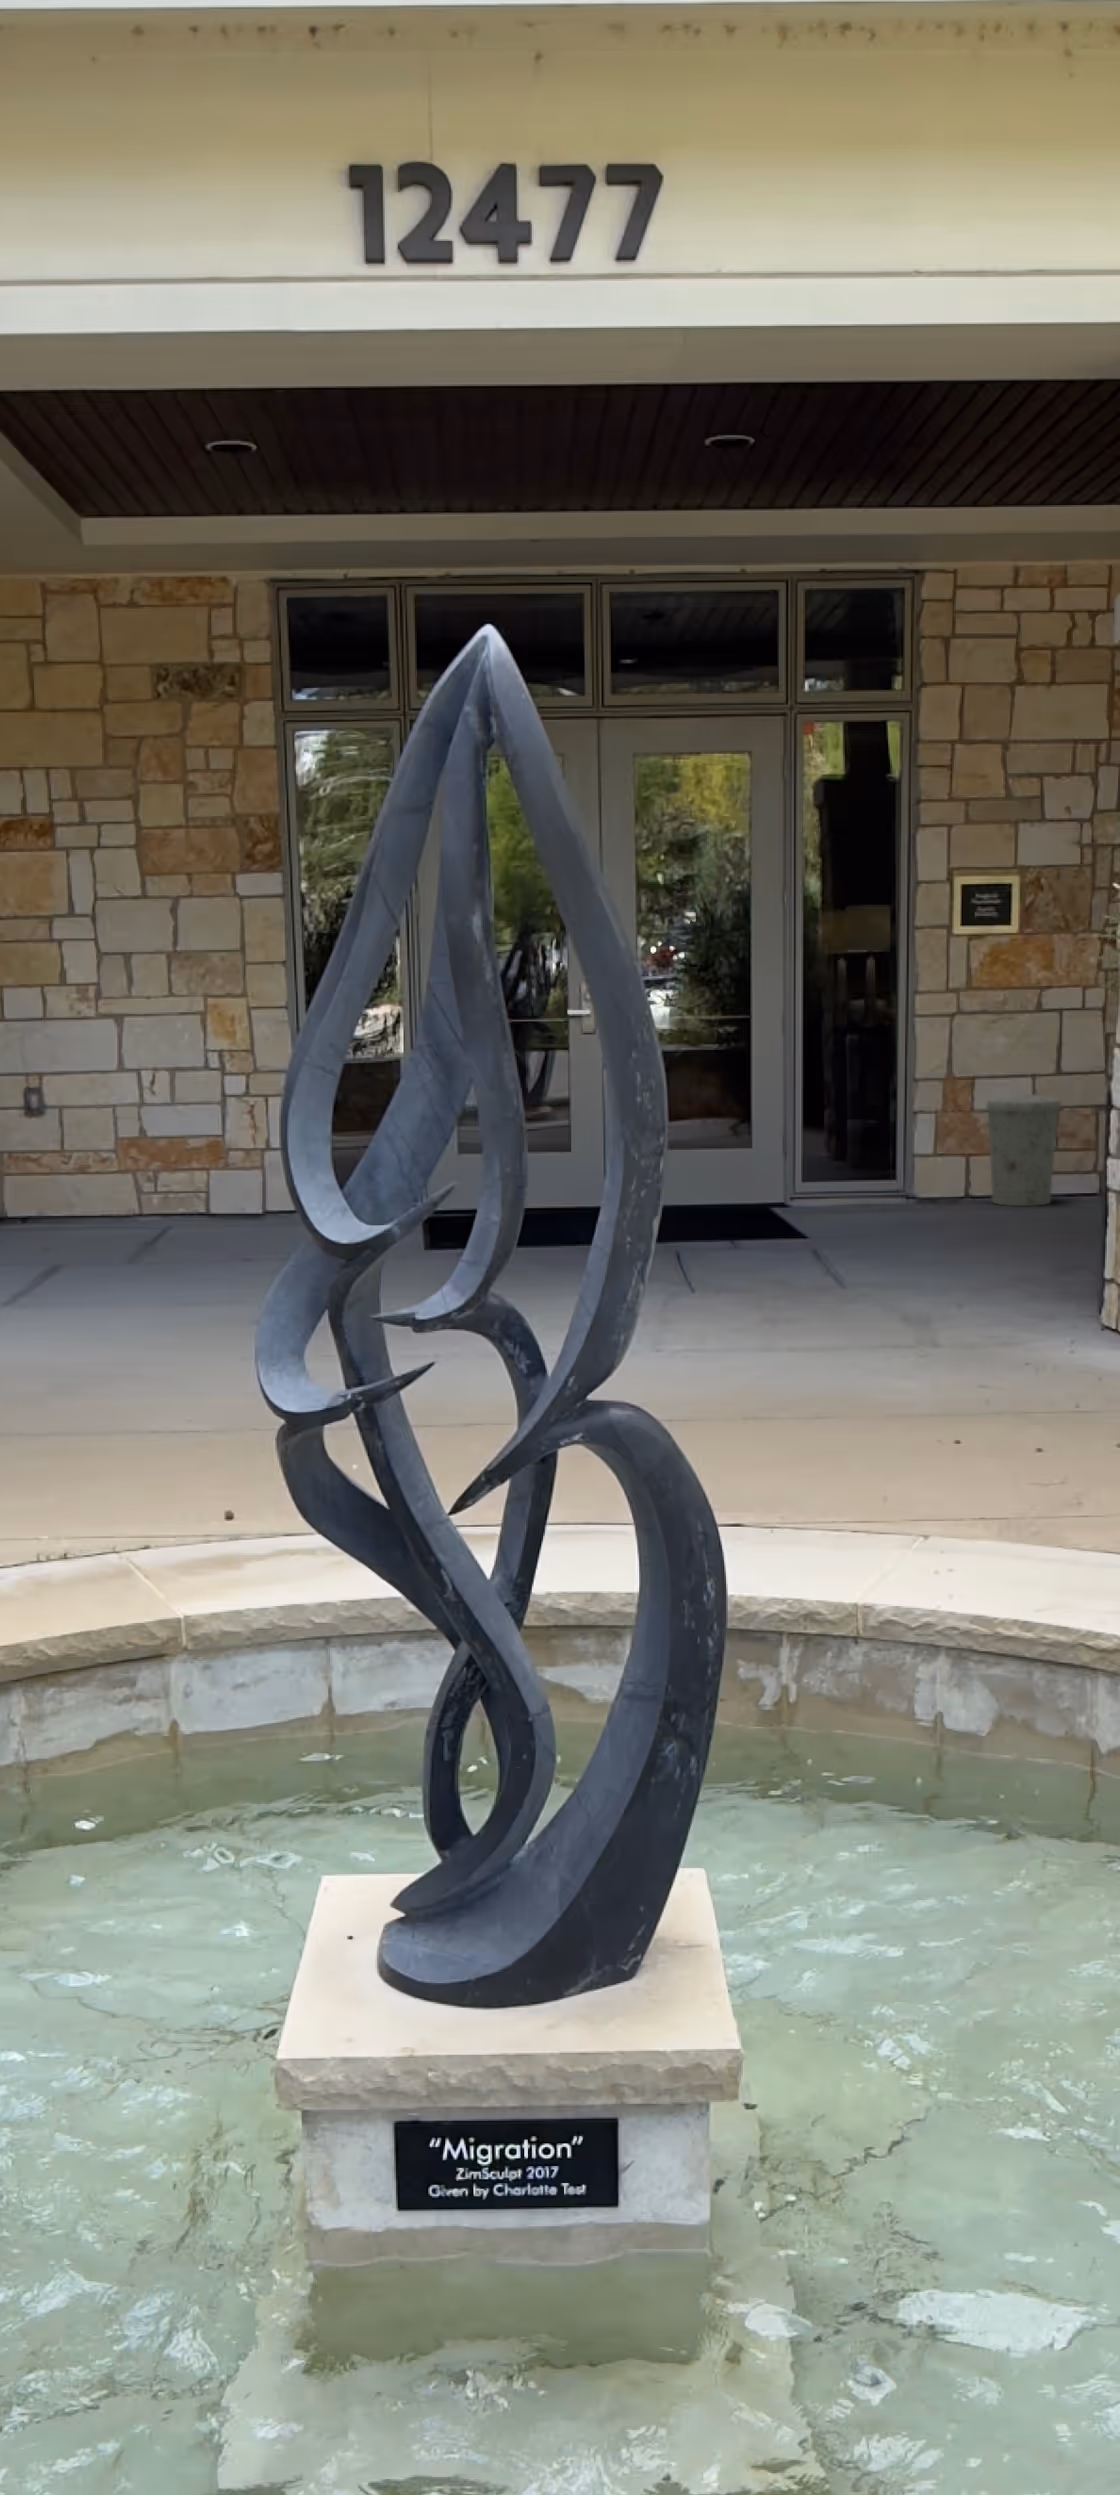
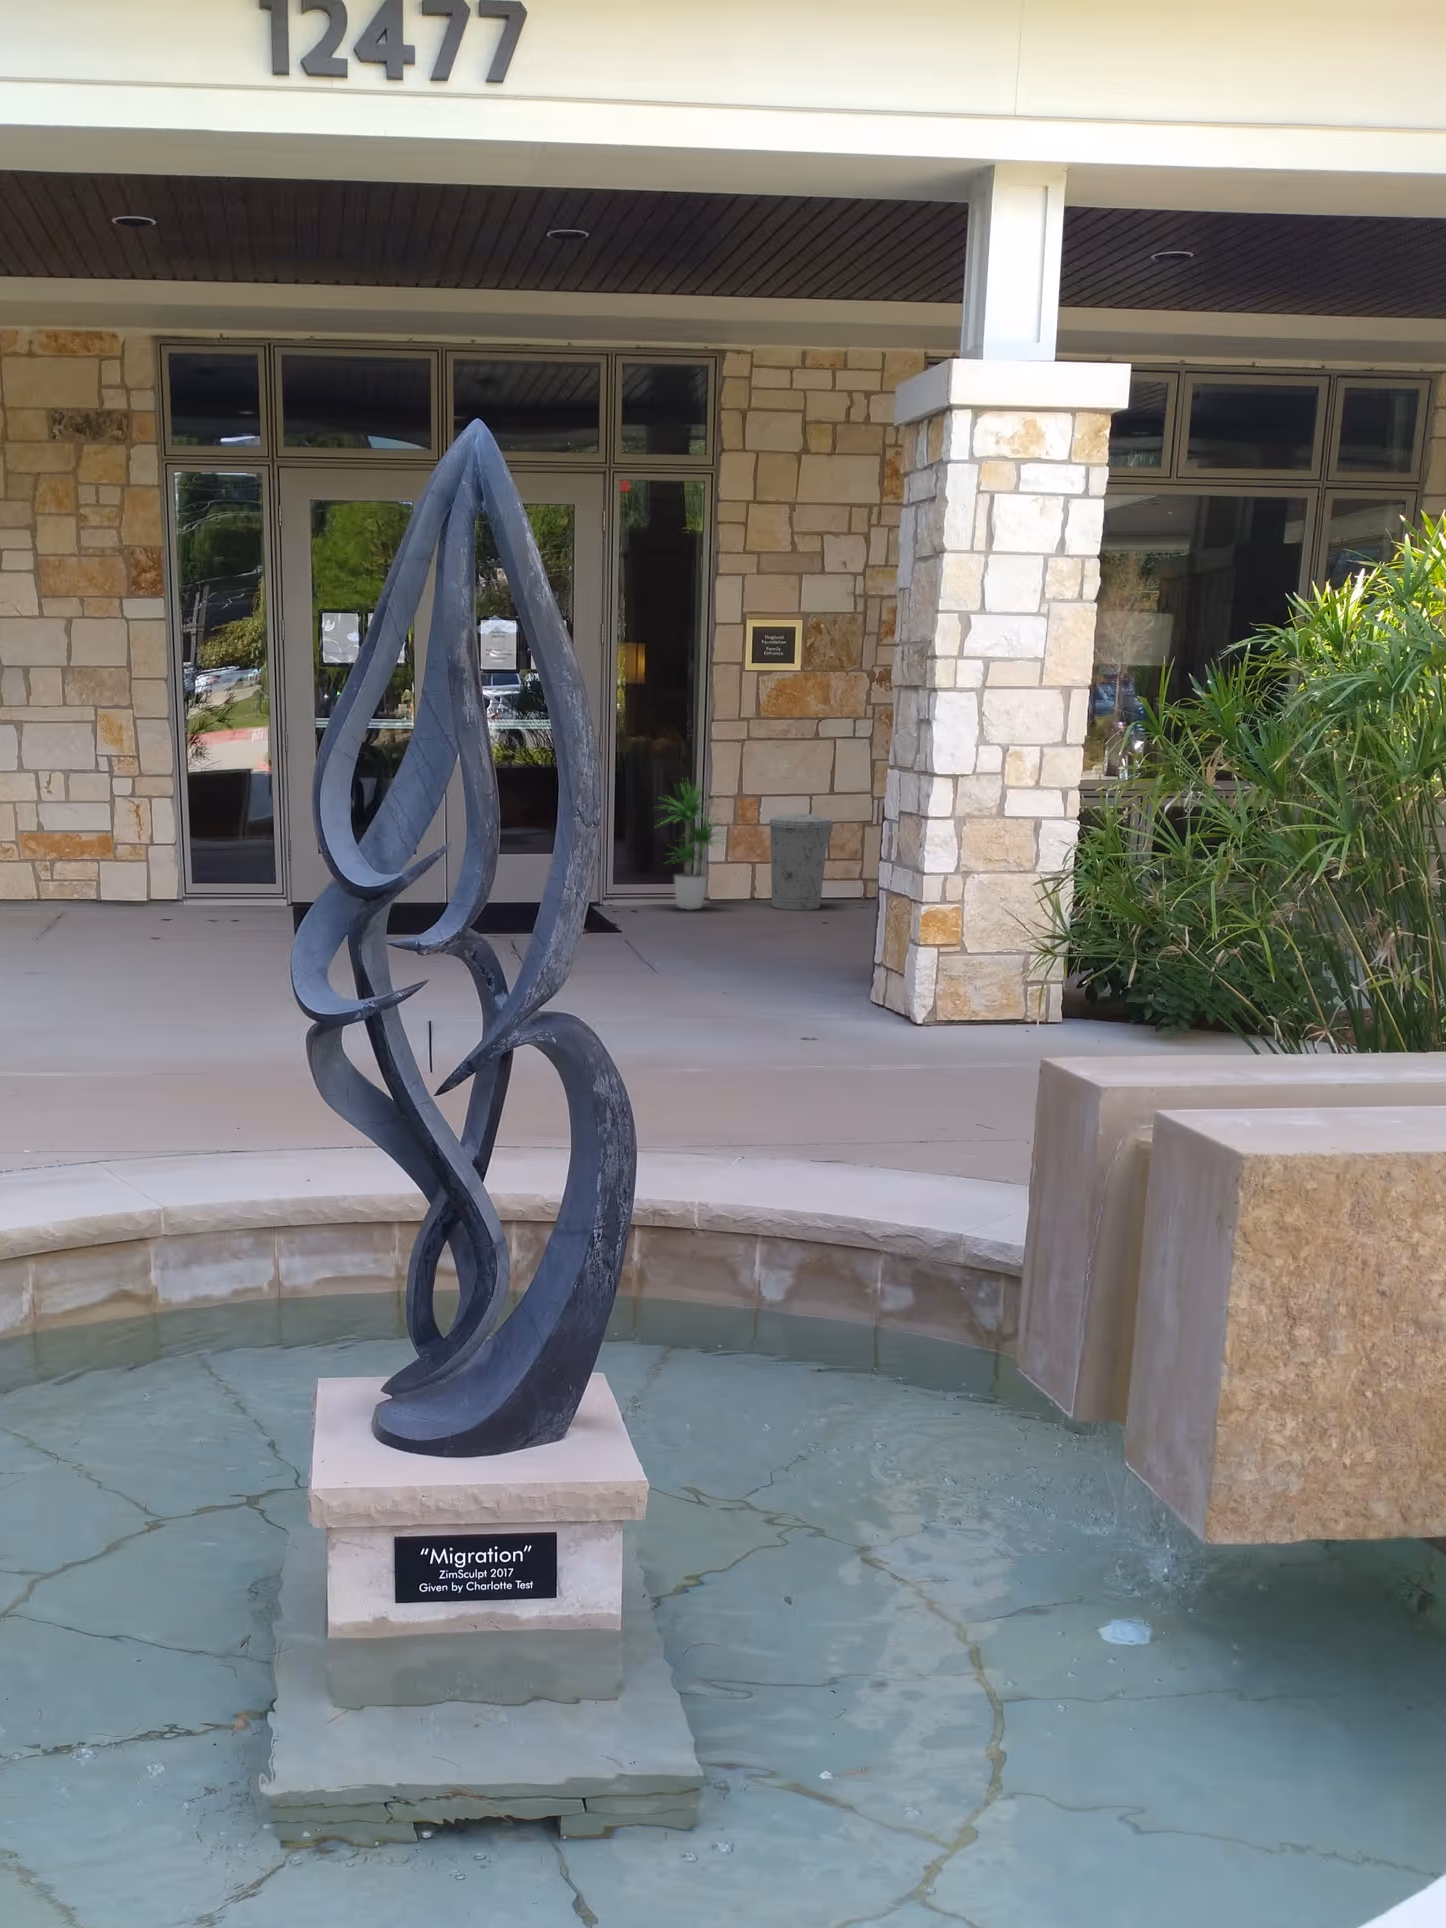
potted plant: none [846,1055,947,1208] -> present [661,783,727,910]

